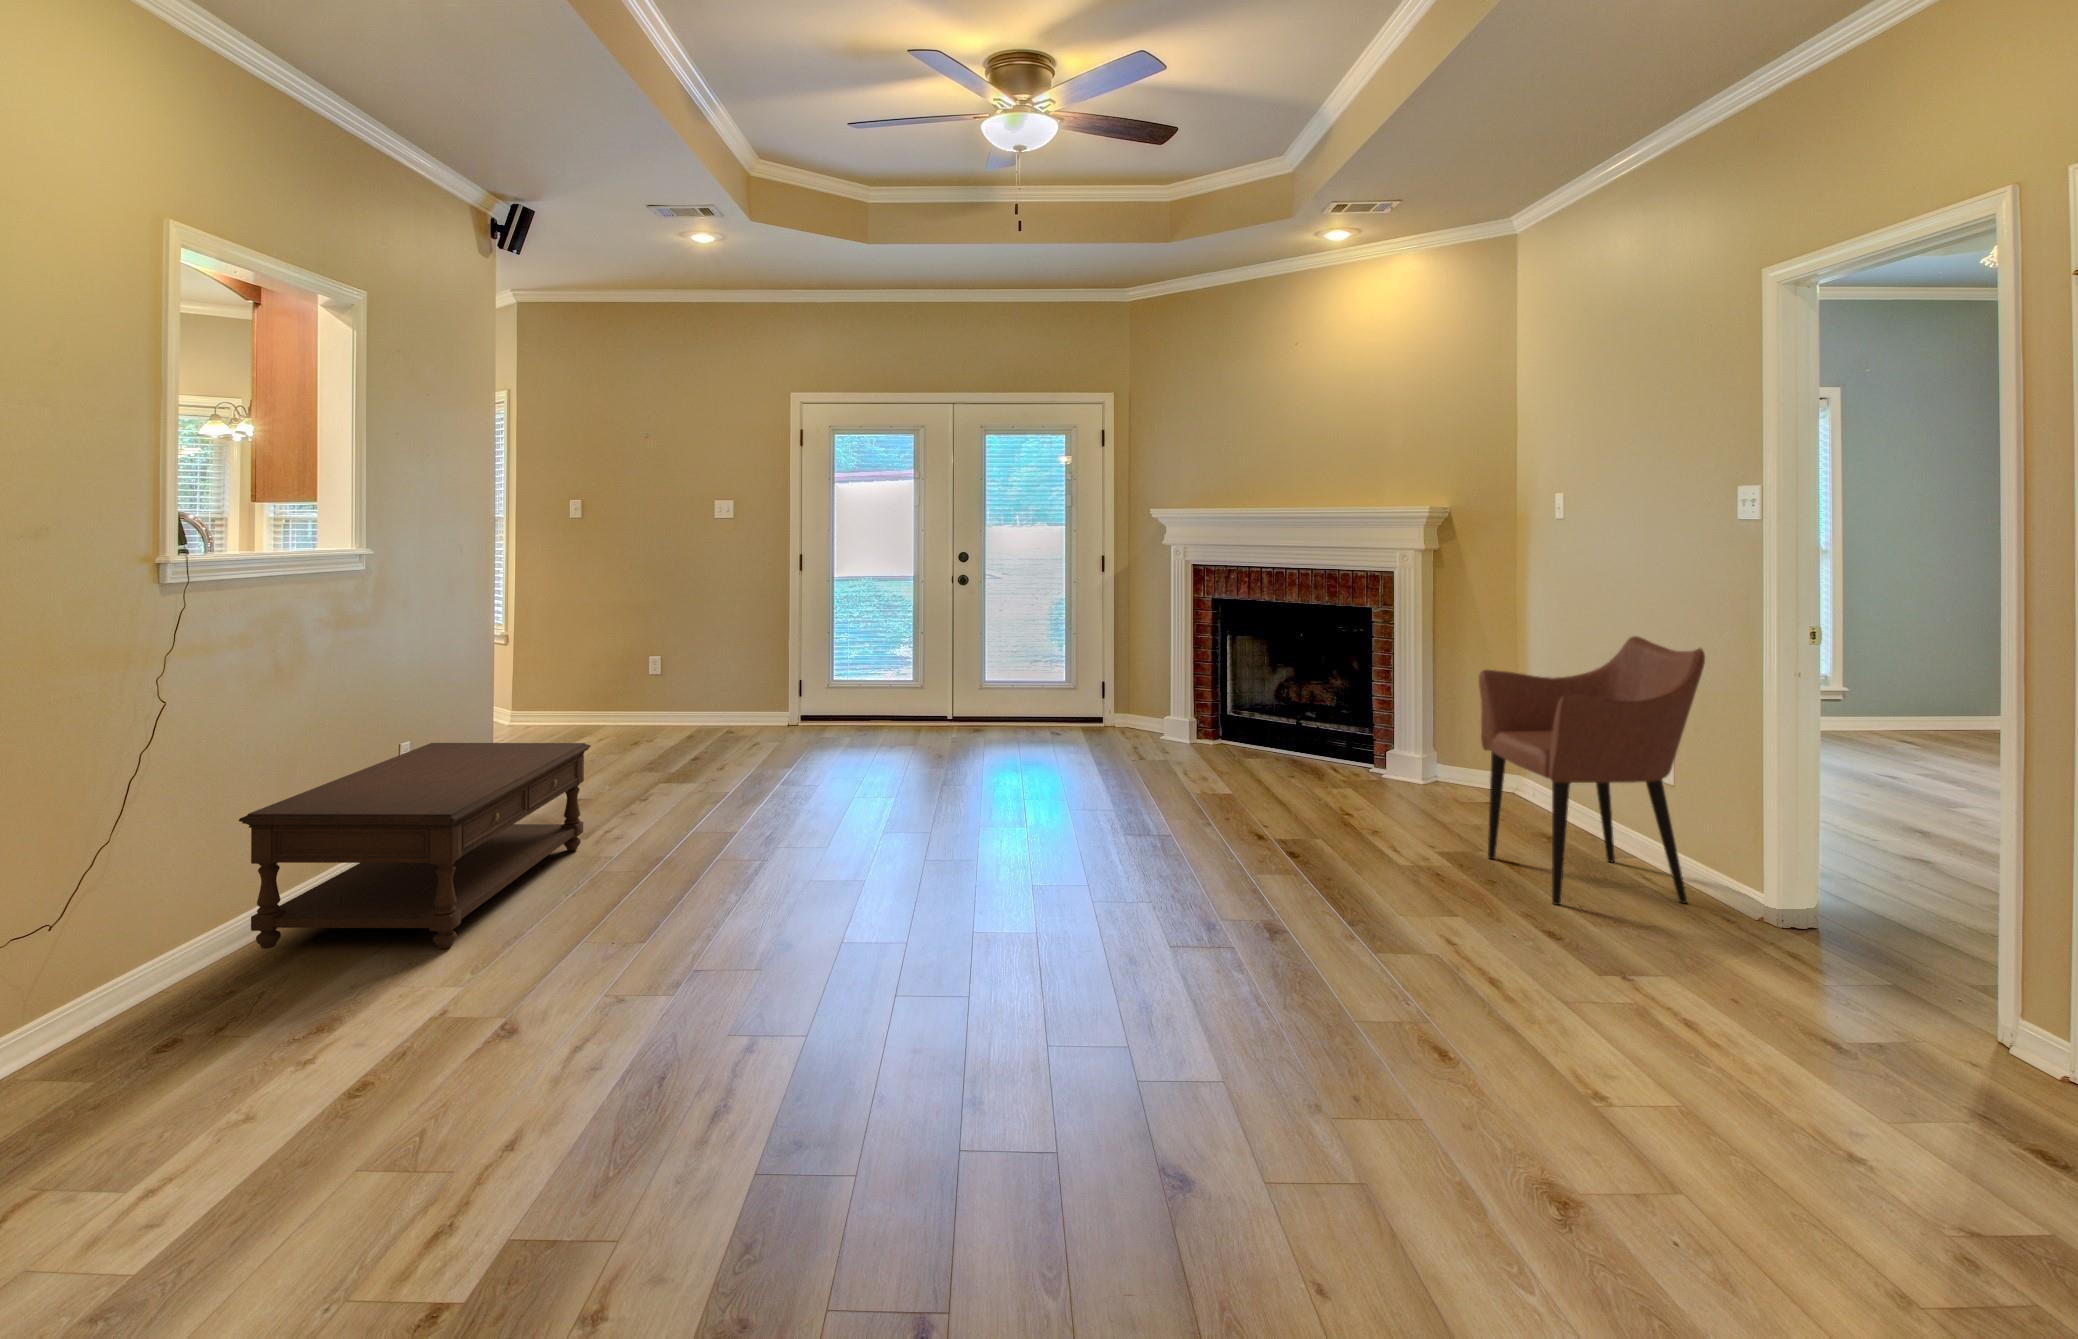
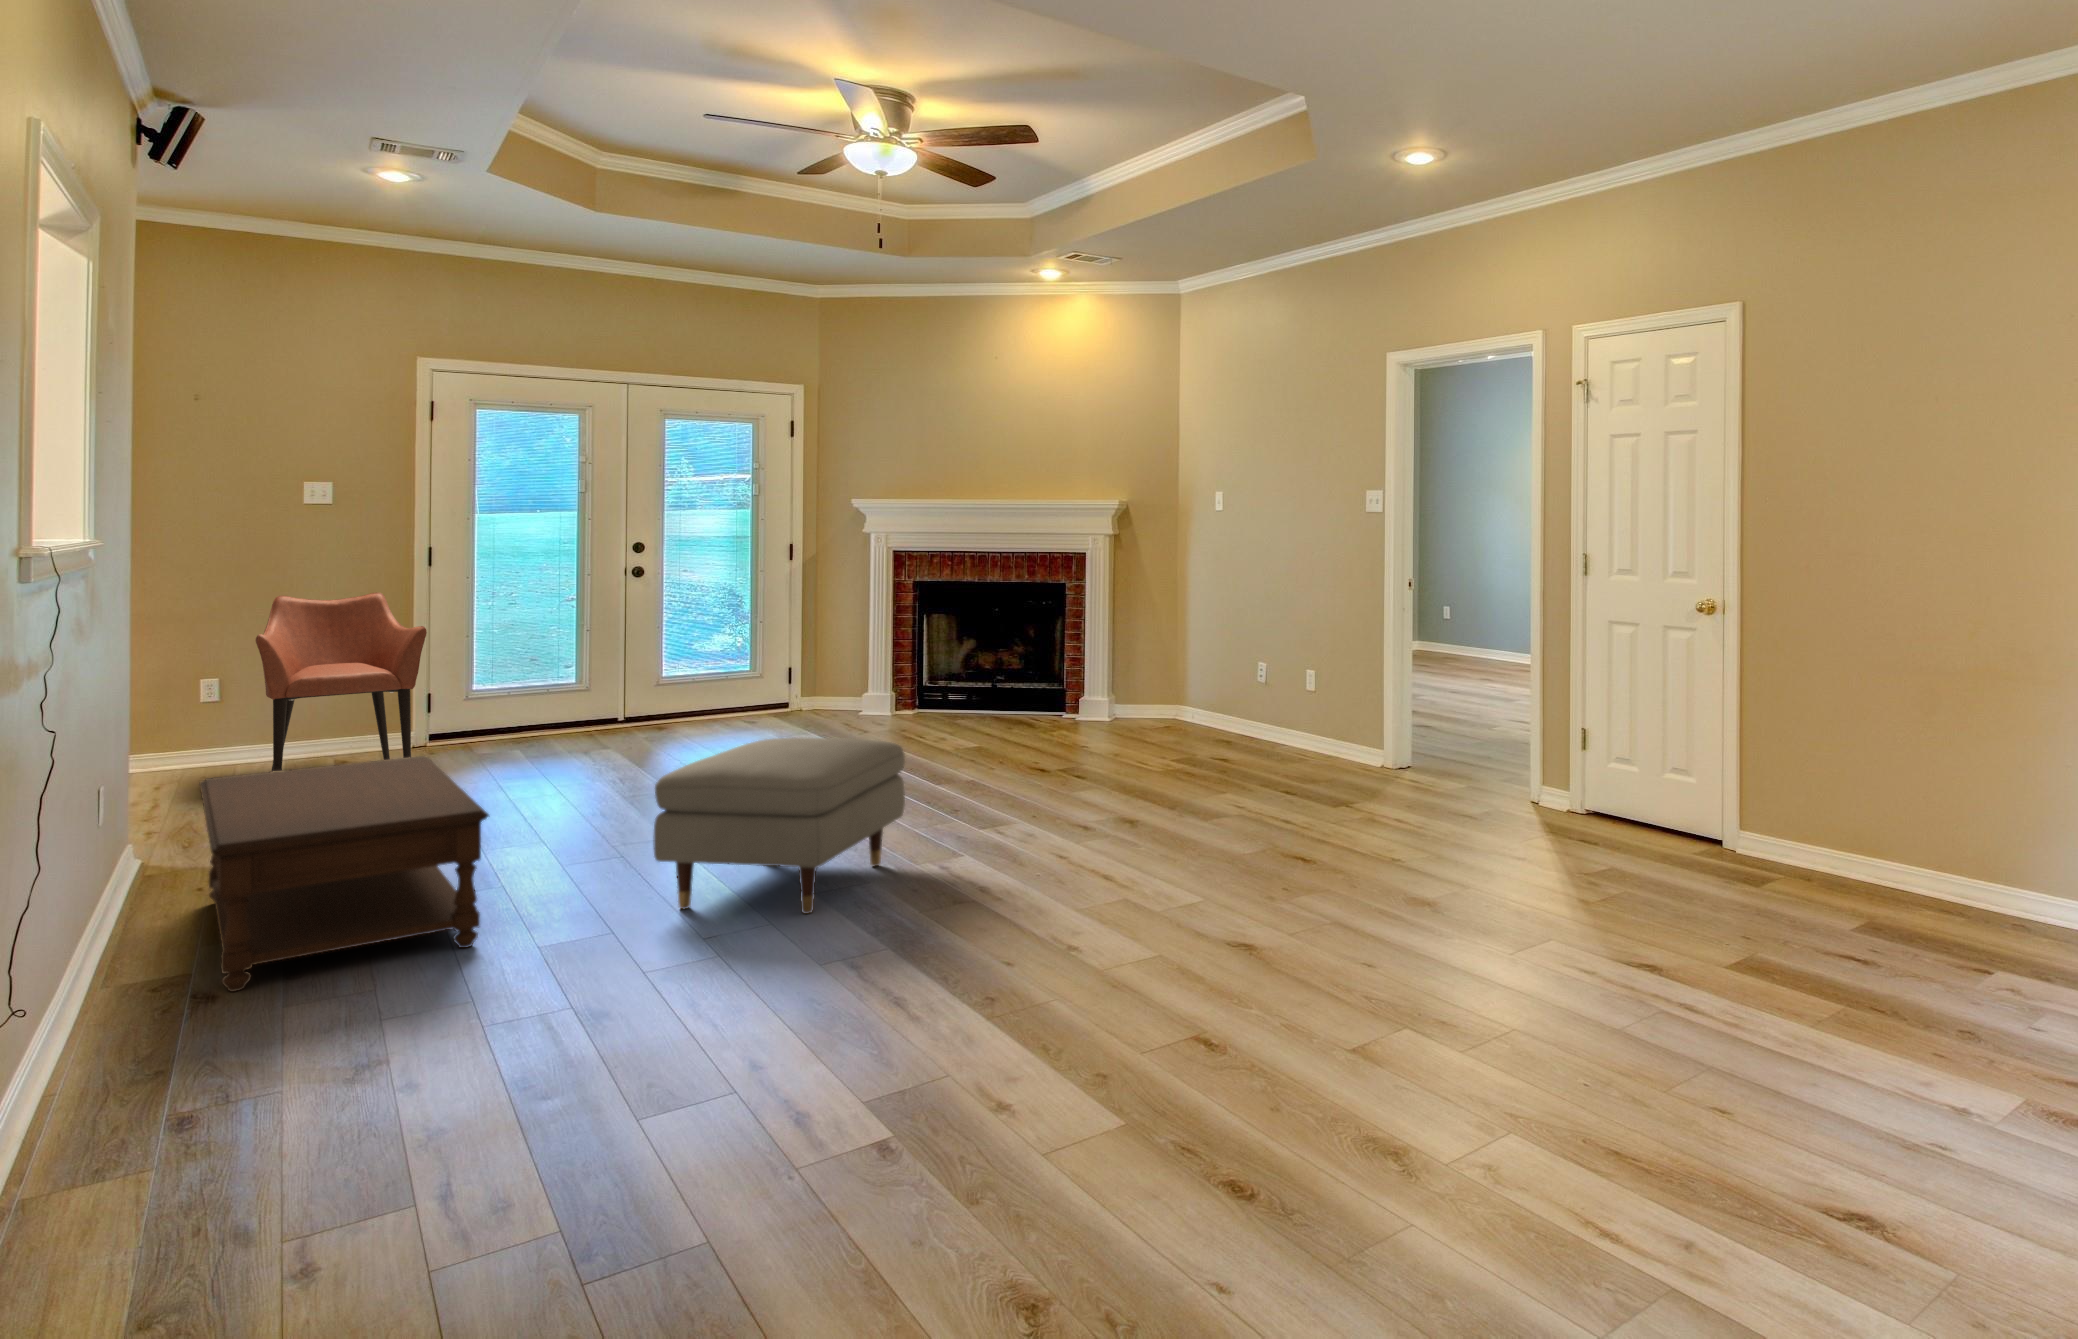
armchair: present [1479,636,1705,905] -> present [256,592,427,772]
ottoman: none [613,770,915,997] -> present [654,738,905,914]

